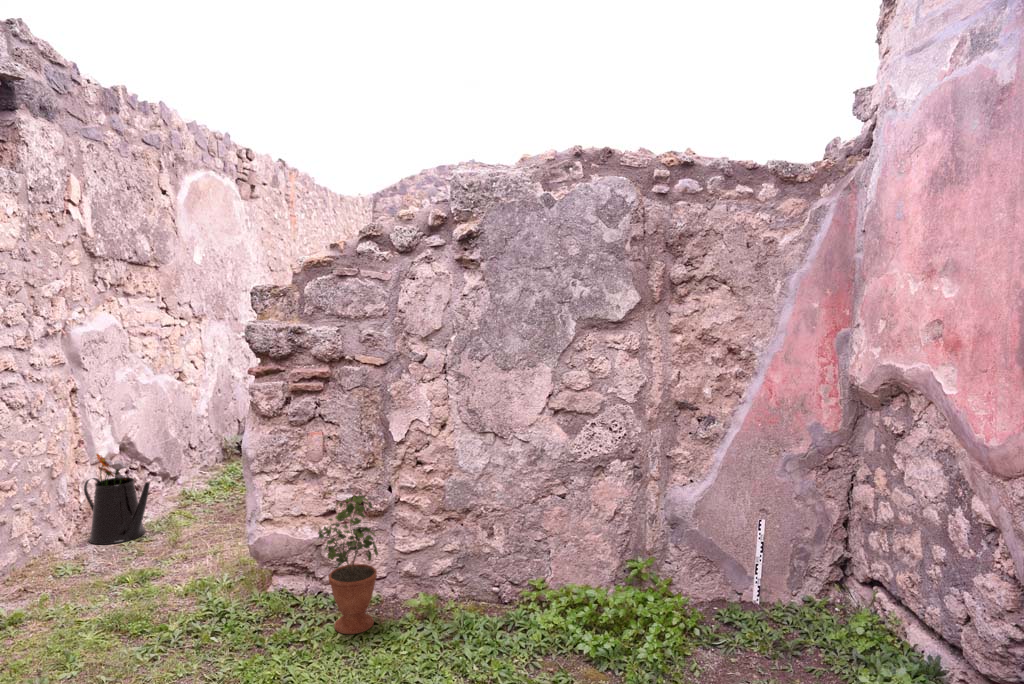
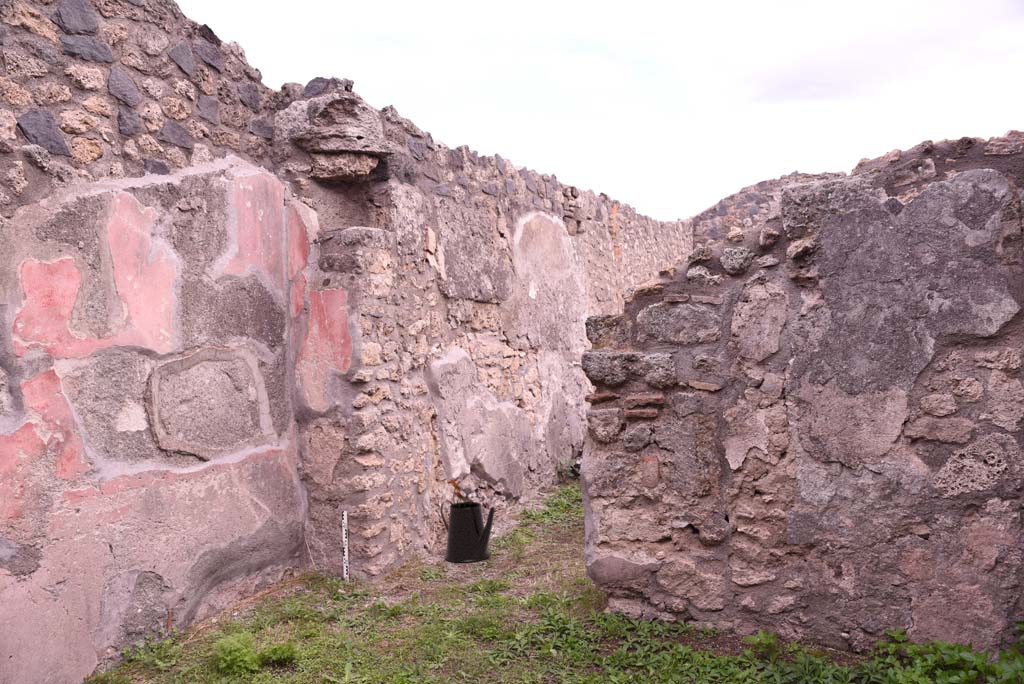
potted plant: present [318,491,378,634] -> none [654,514,715,661]

